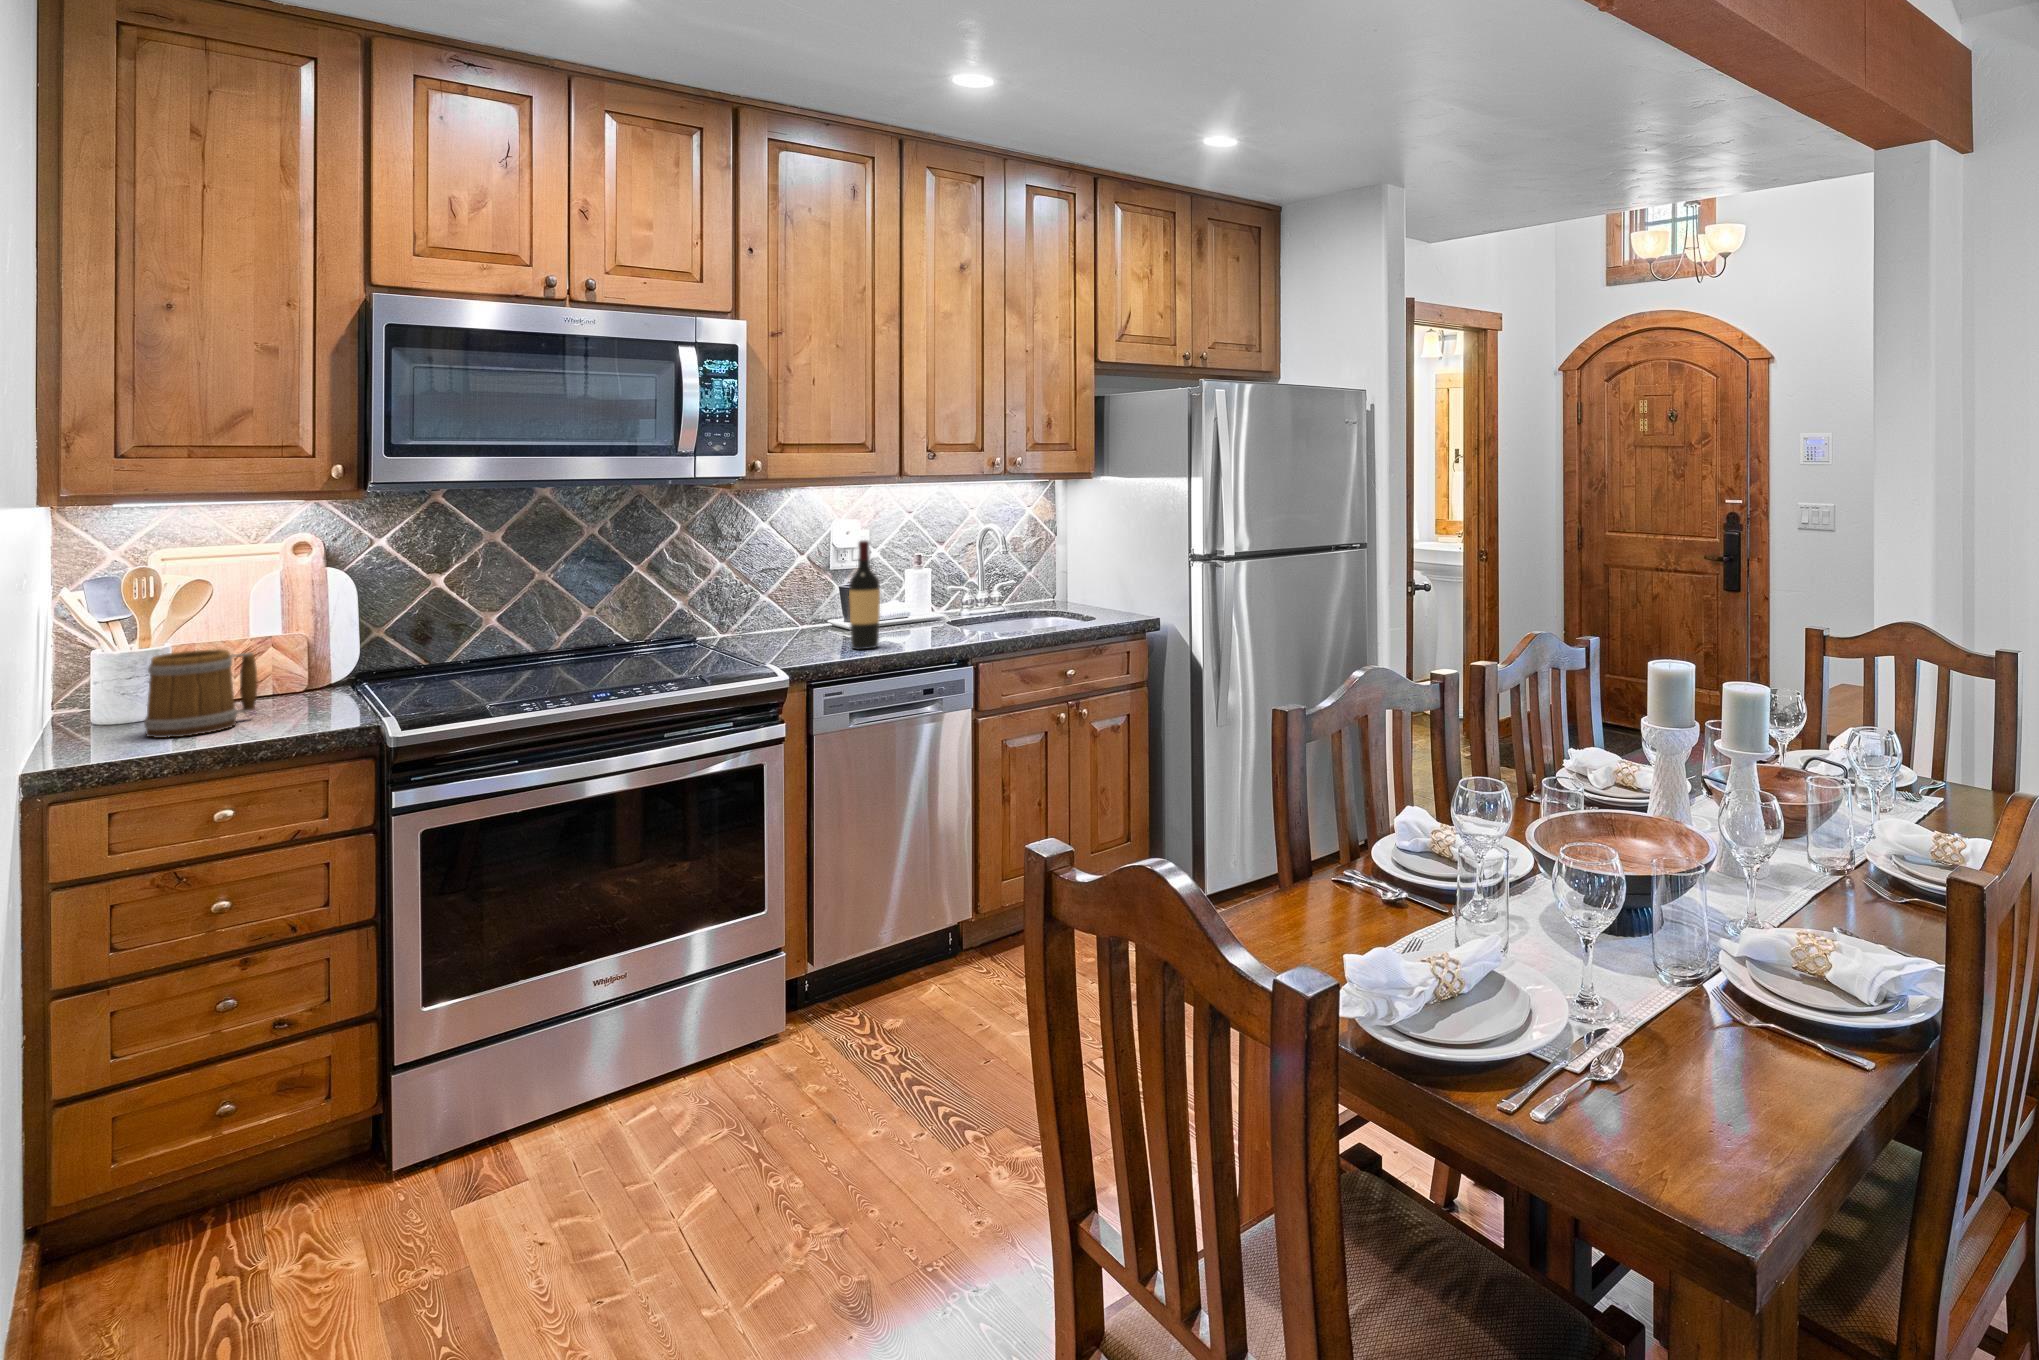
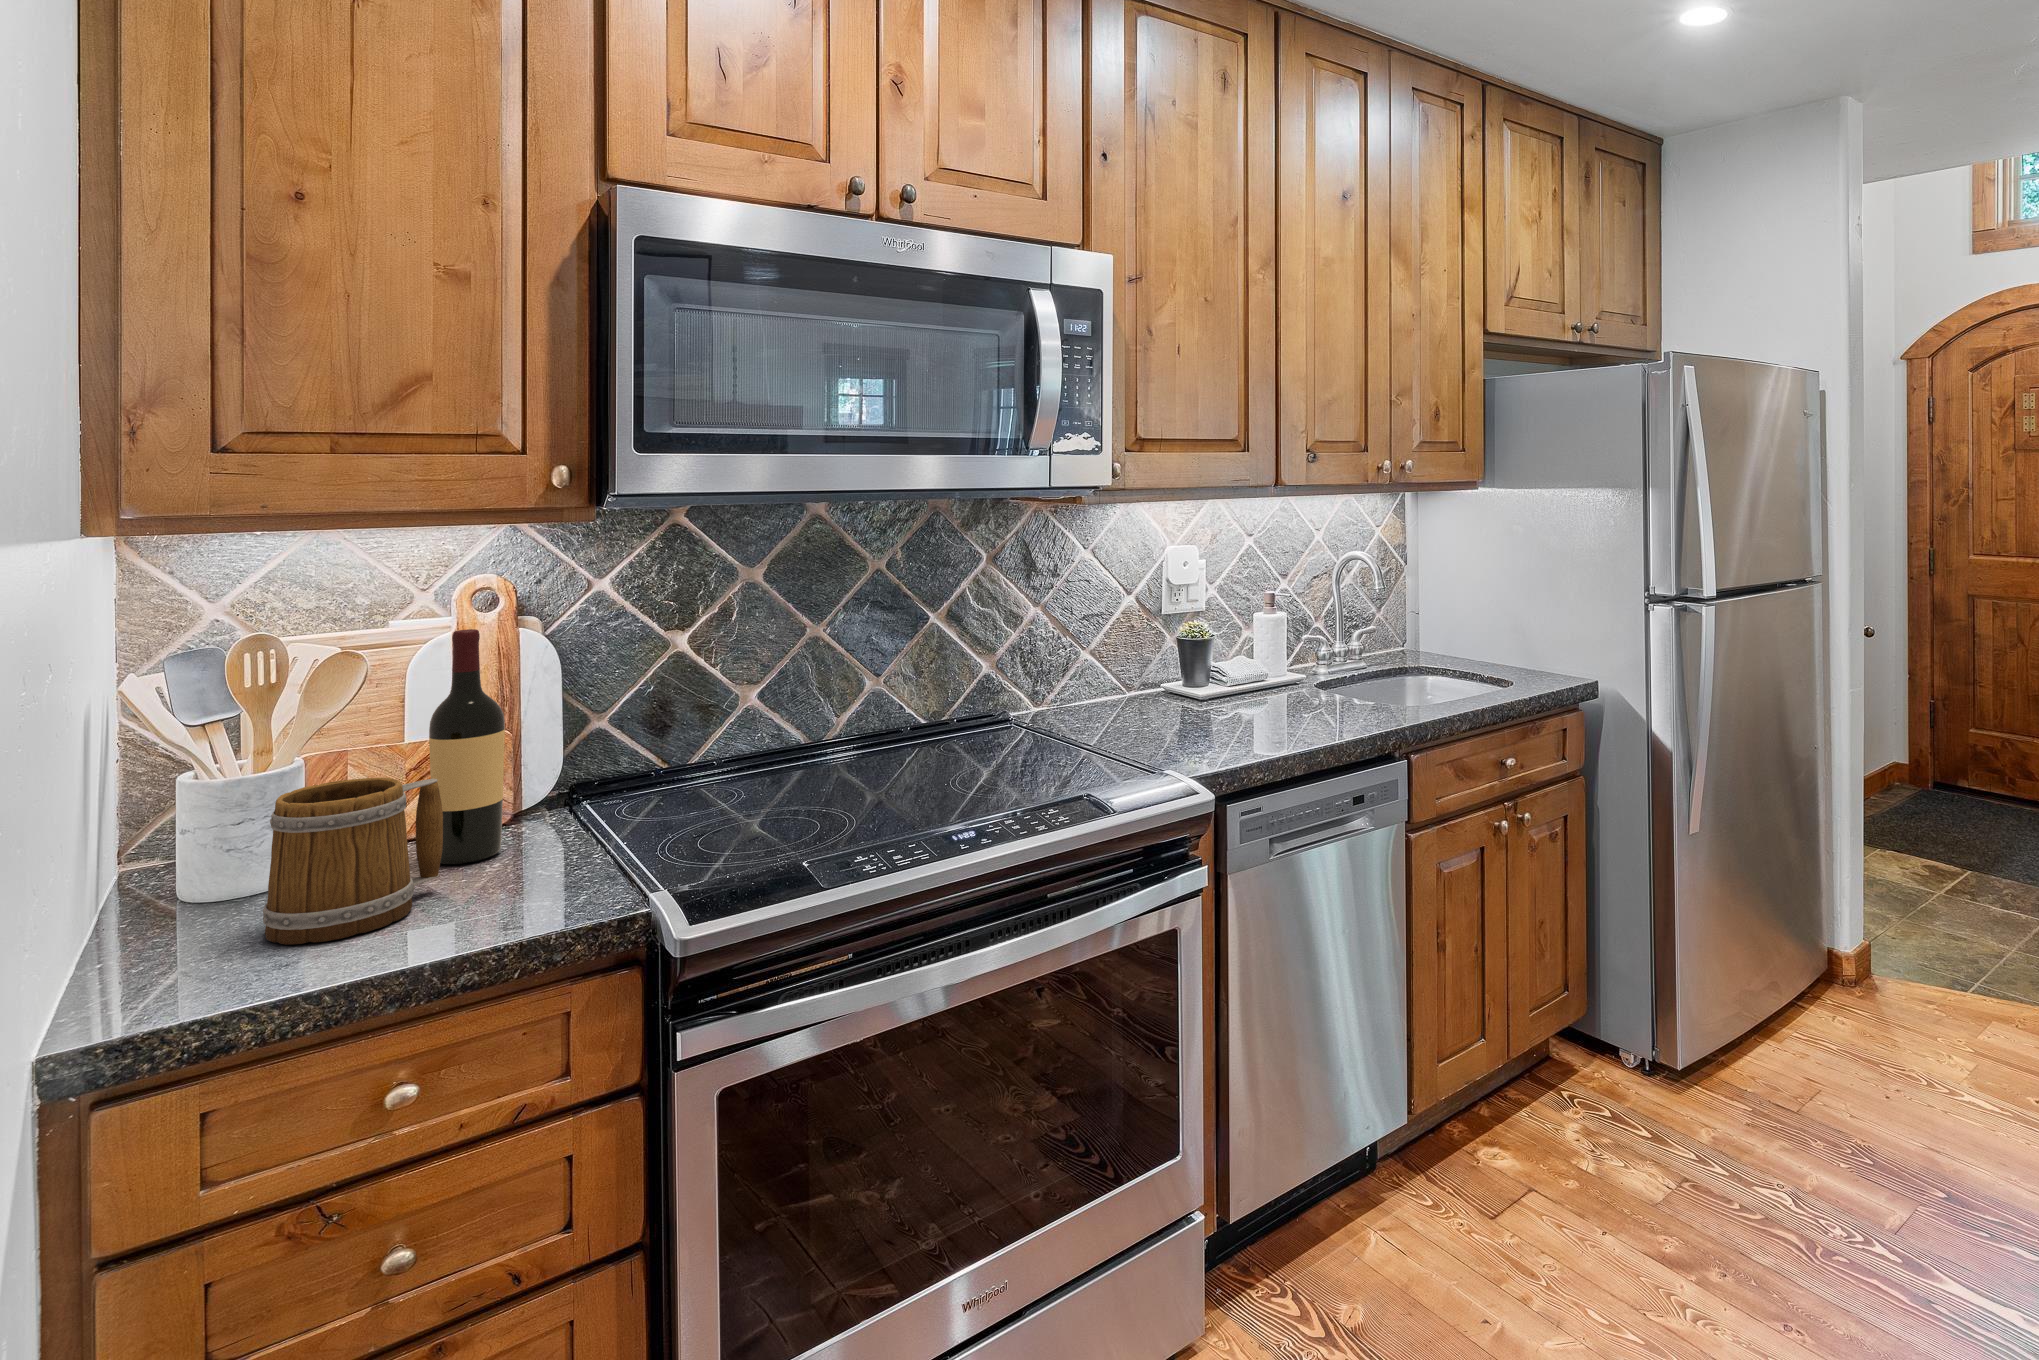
wine bottle: present [849,541,880,649] -> present [429,629,505,864]

